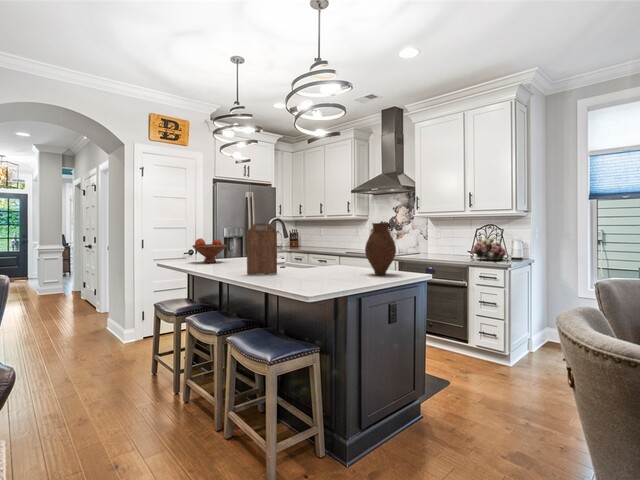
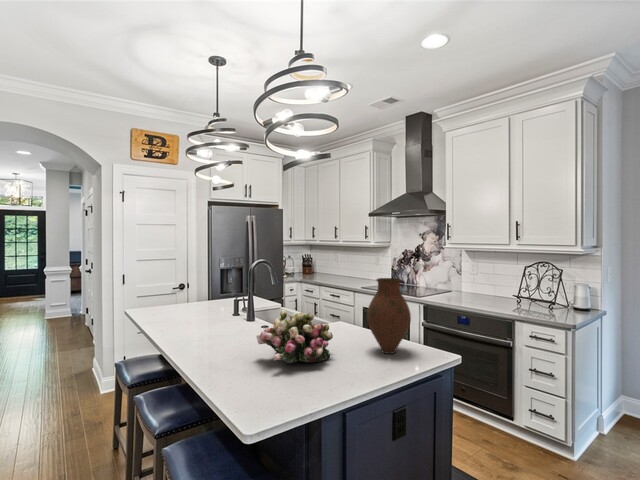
cutting board: present [247,223,277,275] -> none [206,277,247,347]
fruit bowl: present [193,238,226,263] -> none [164,280,206,311]
flower arrangement: present [471,238,507,260] -> present [256,310,333,363]

